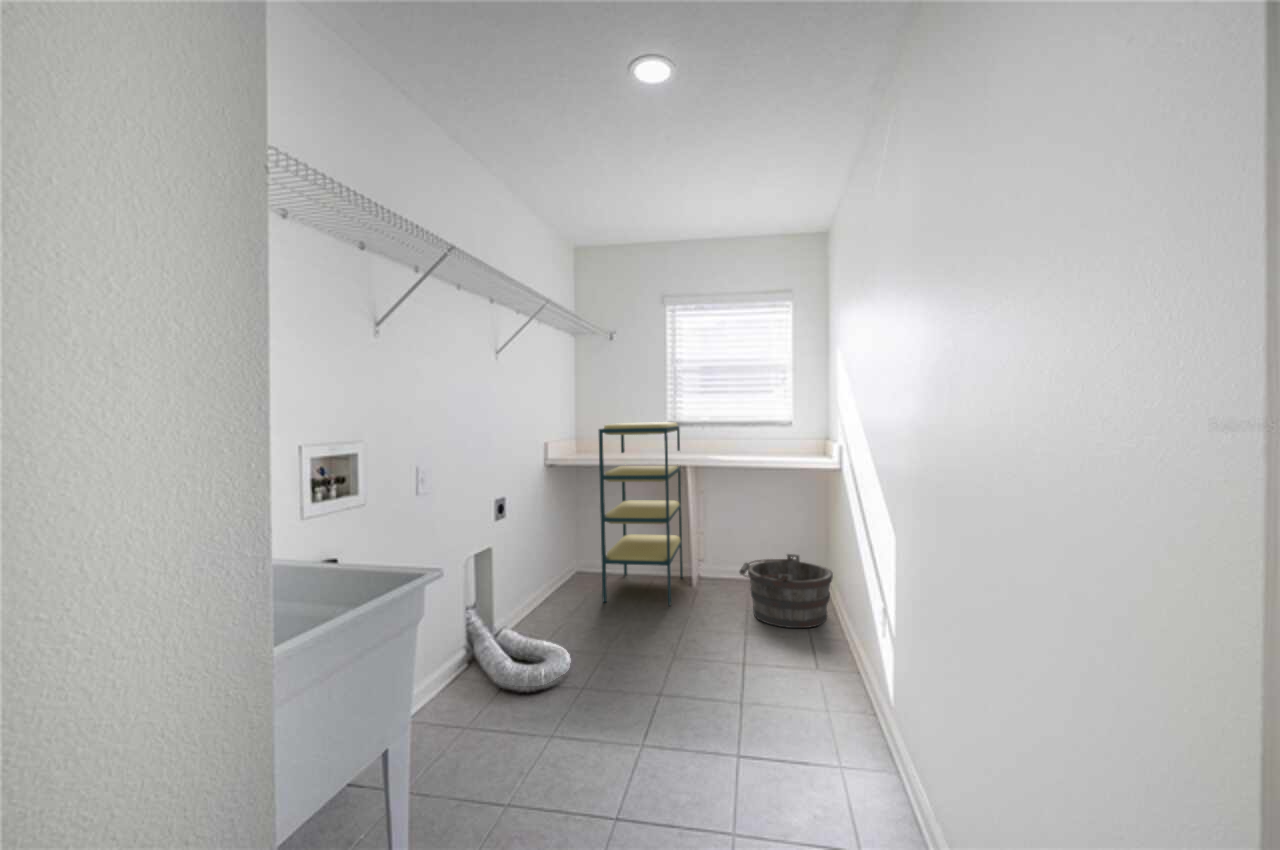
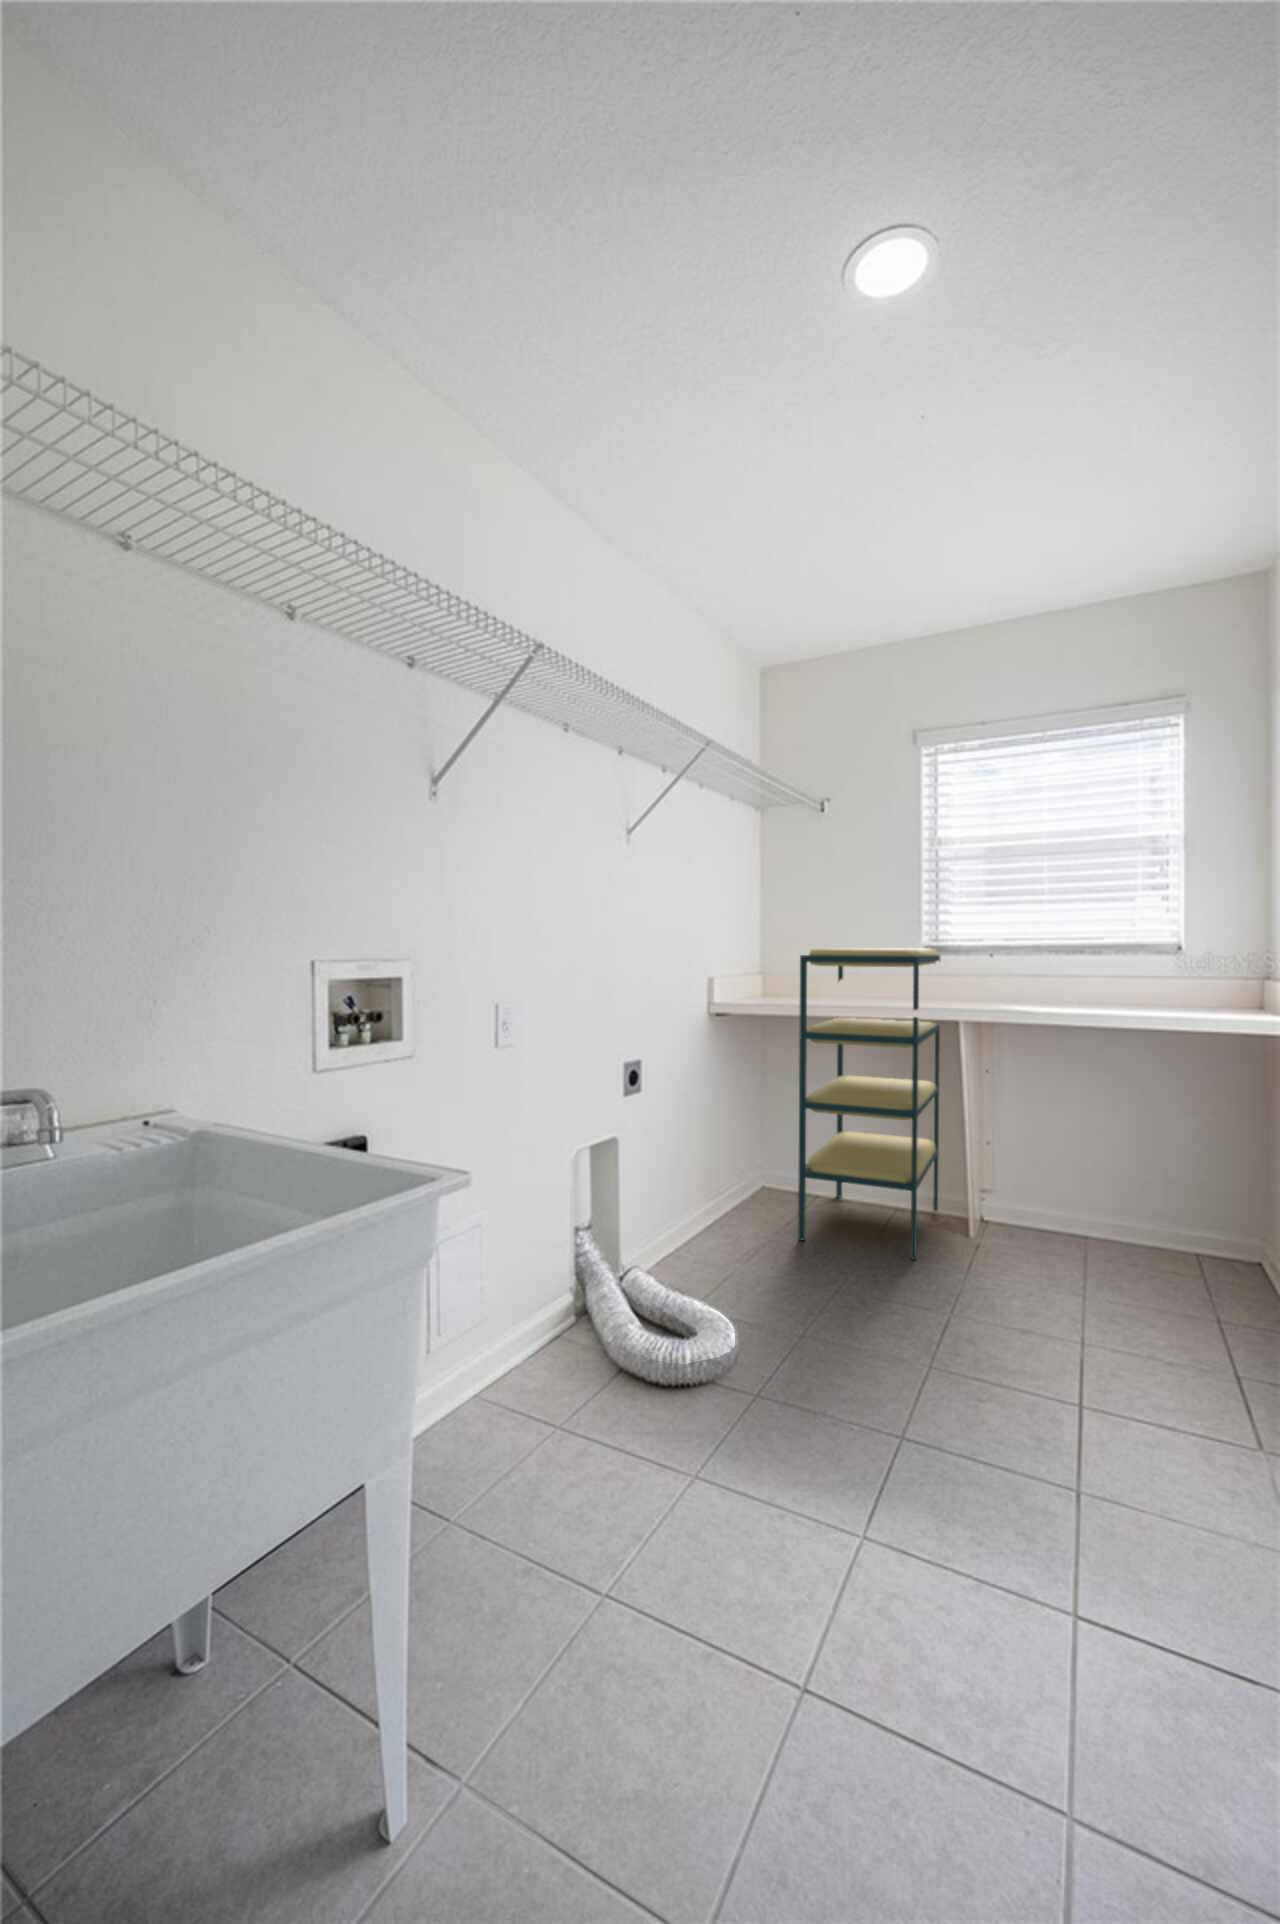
bucket: present [739,554,833,628] -> none [1045,1191,1237,1334]

